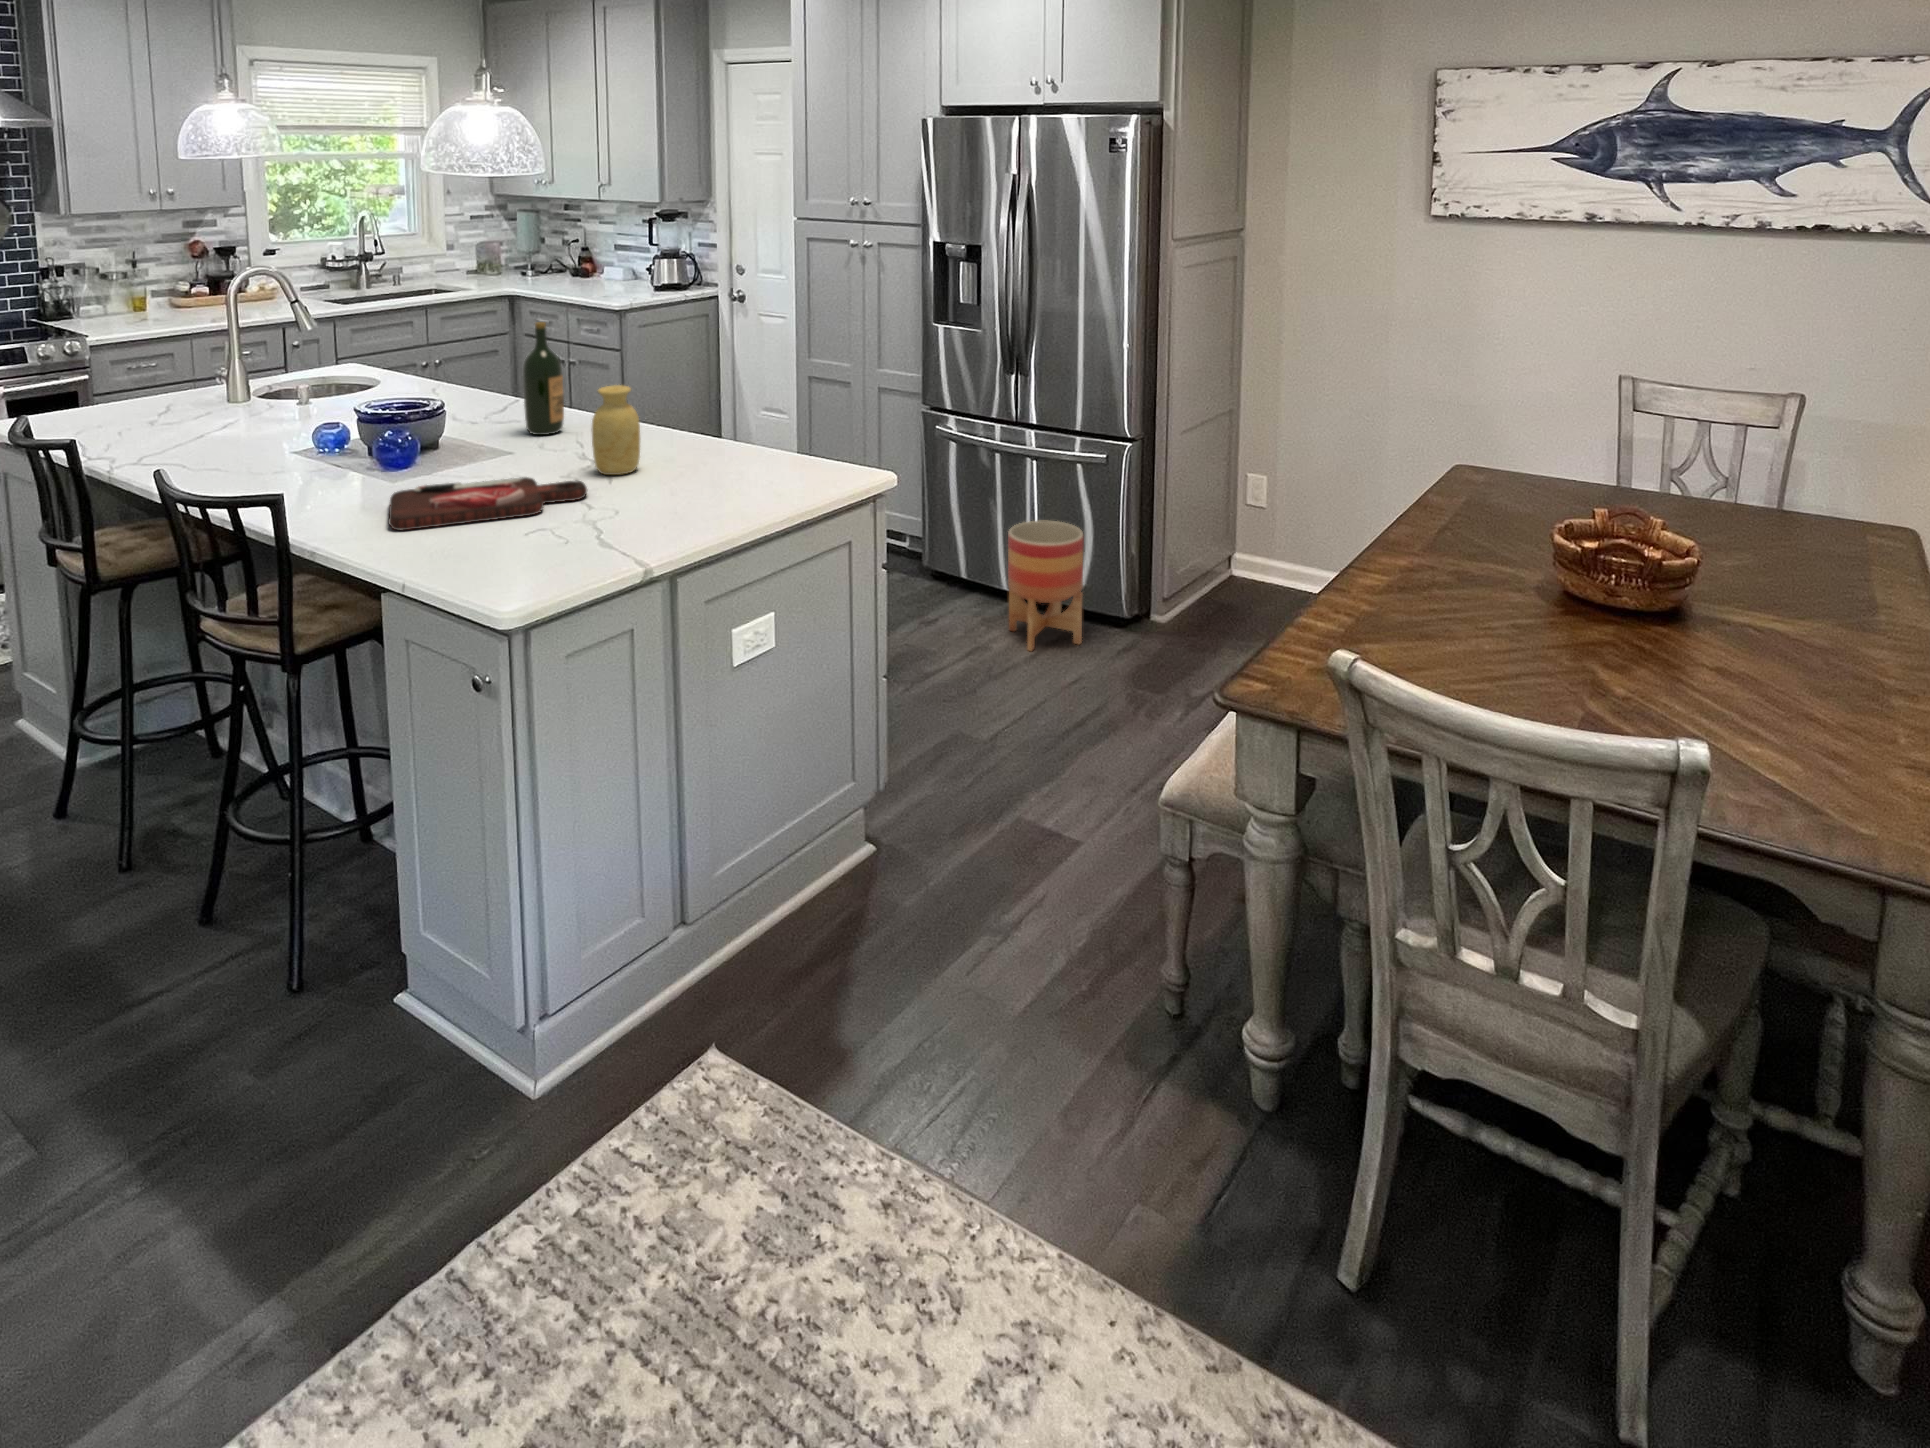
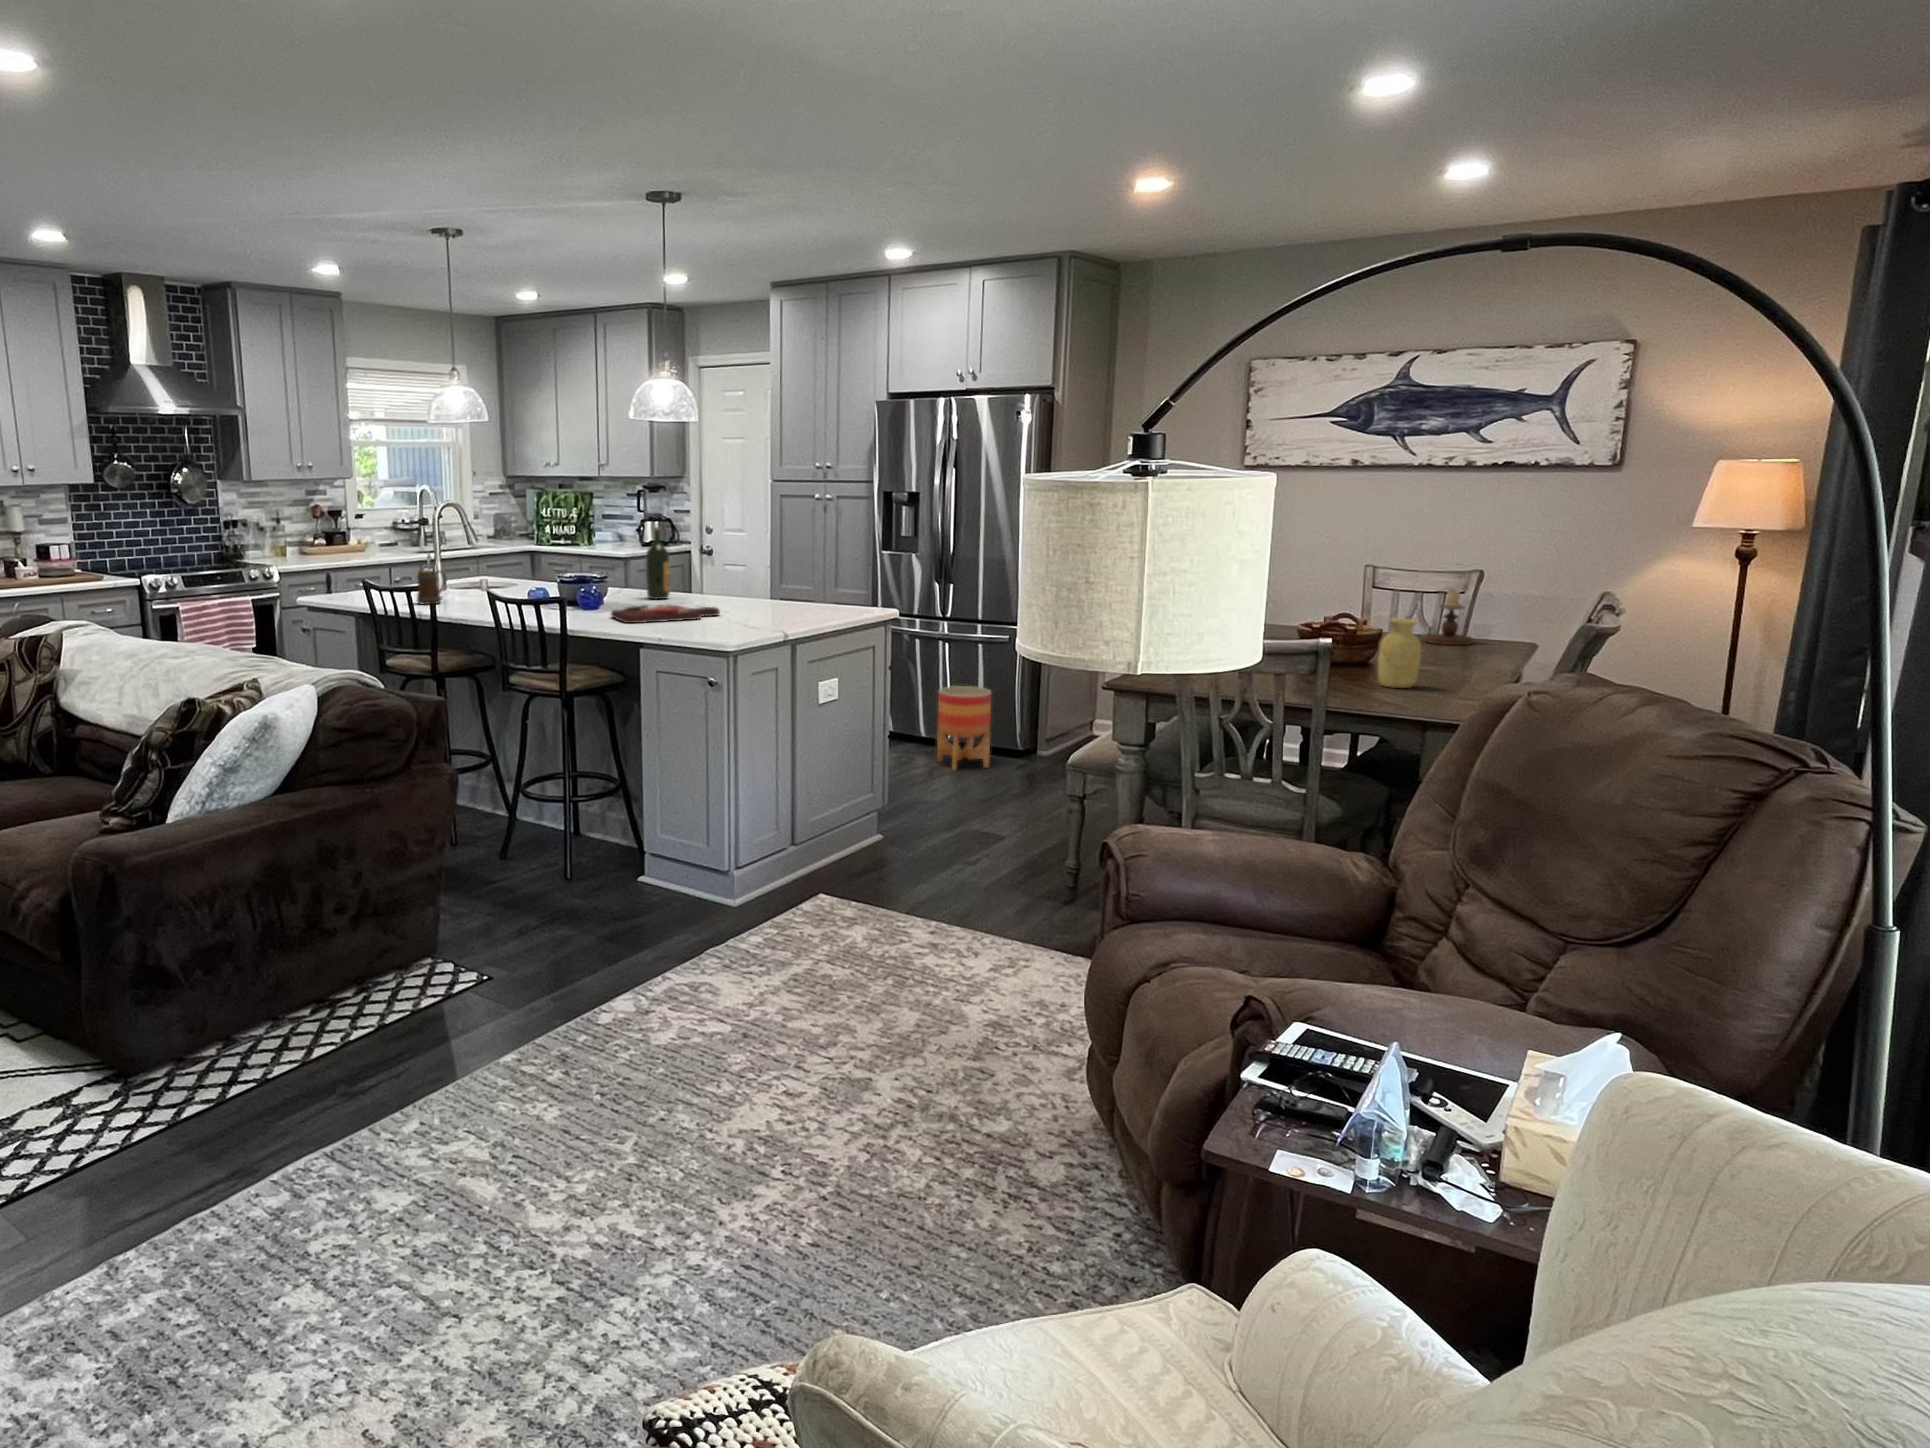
vase: present [592,385,640,475] -> present [1378,618,1421,688]
mug: none [135,392,194,451] -> present [417,570,446,605]
candlestick: none [1756,453,1839,552] -> present [1425,589,1472,645]

